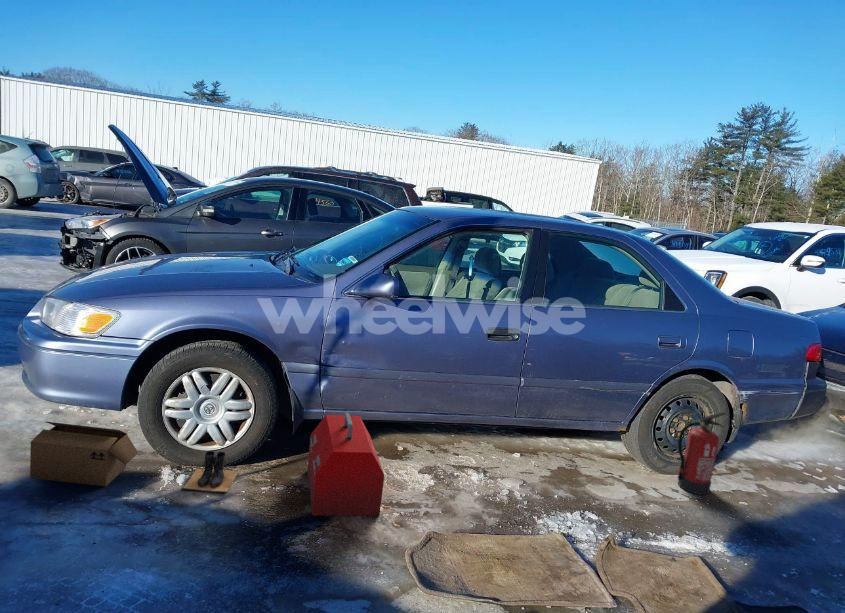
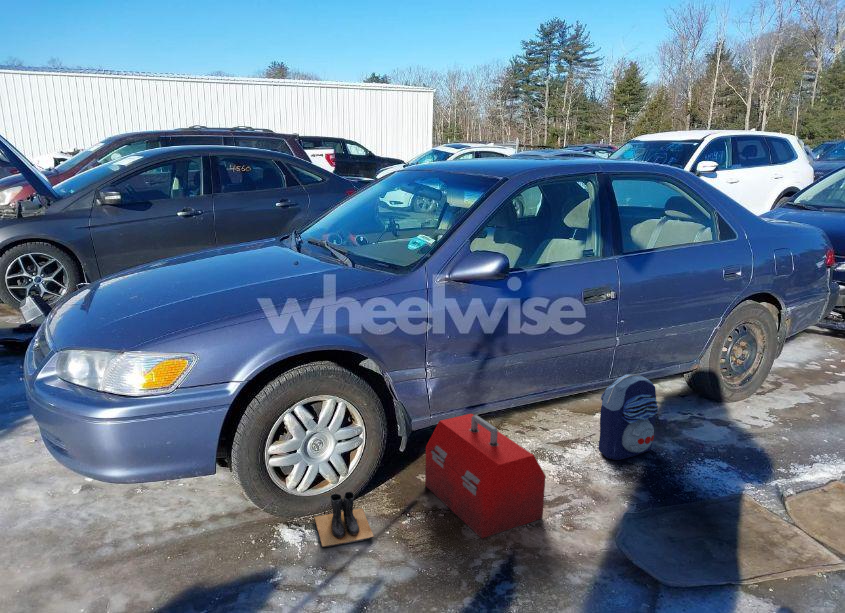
fire extinguisher: present [678,412,726,494] -> none [740,332,779,414]
backpack: none [488,414,550,494] -> present [599,374,658,460]
cardboard box: present [30,422,138,486] -> none [128,499,253,587]

